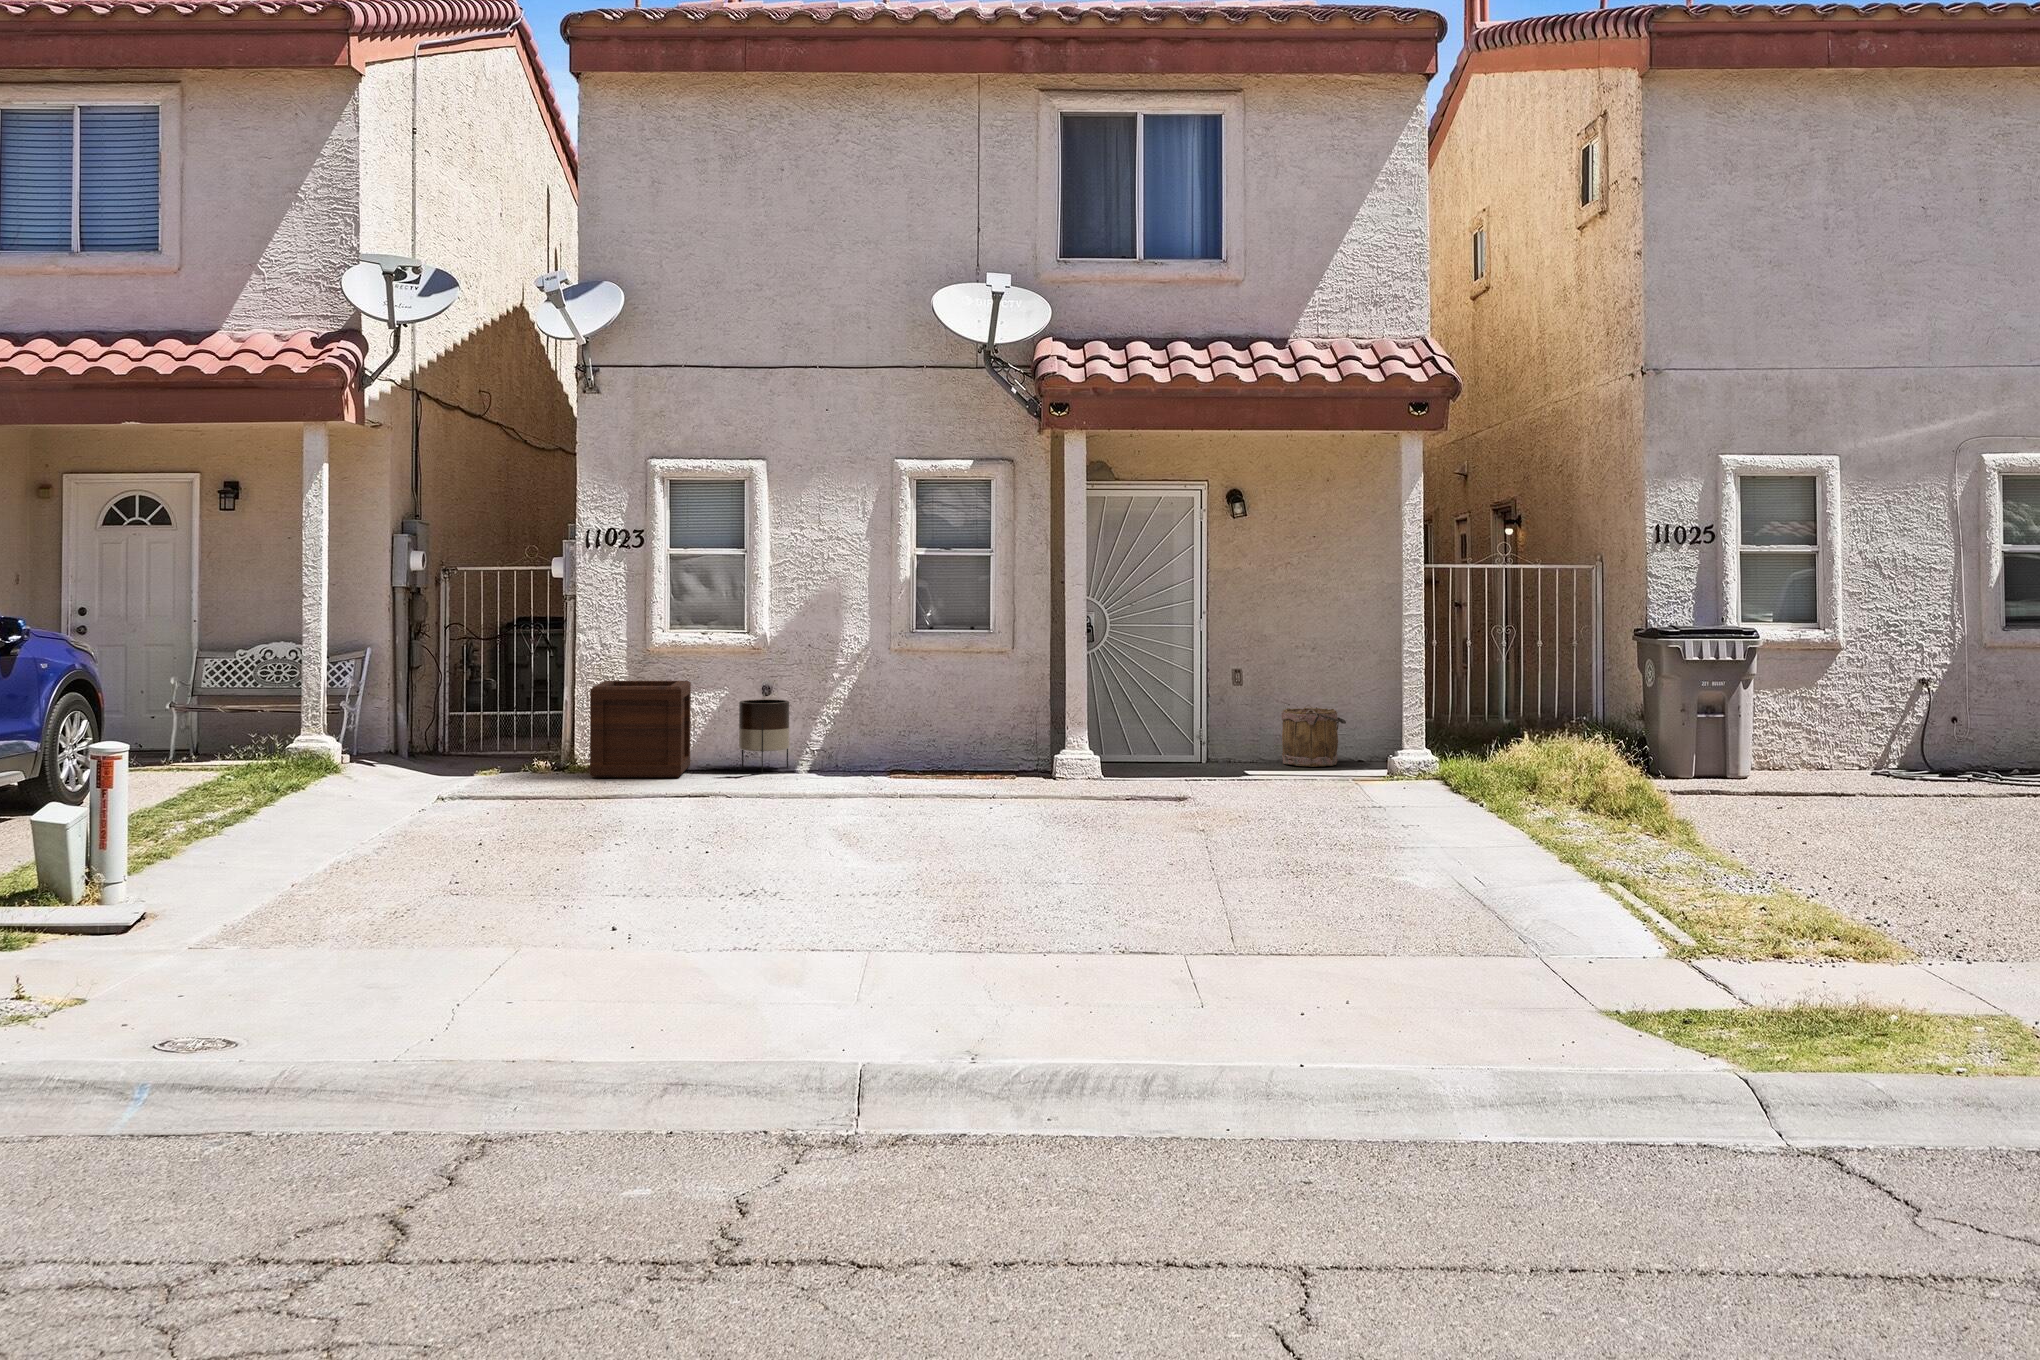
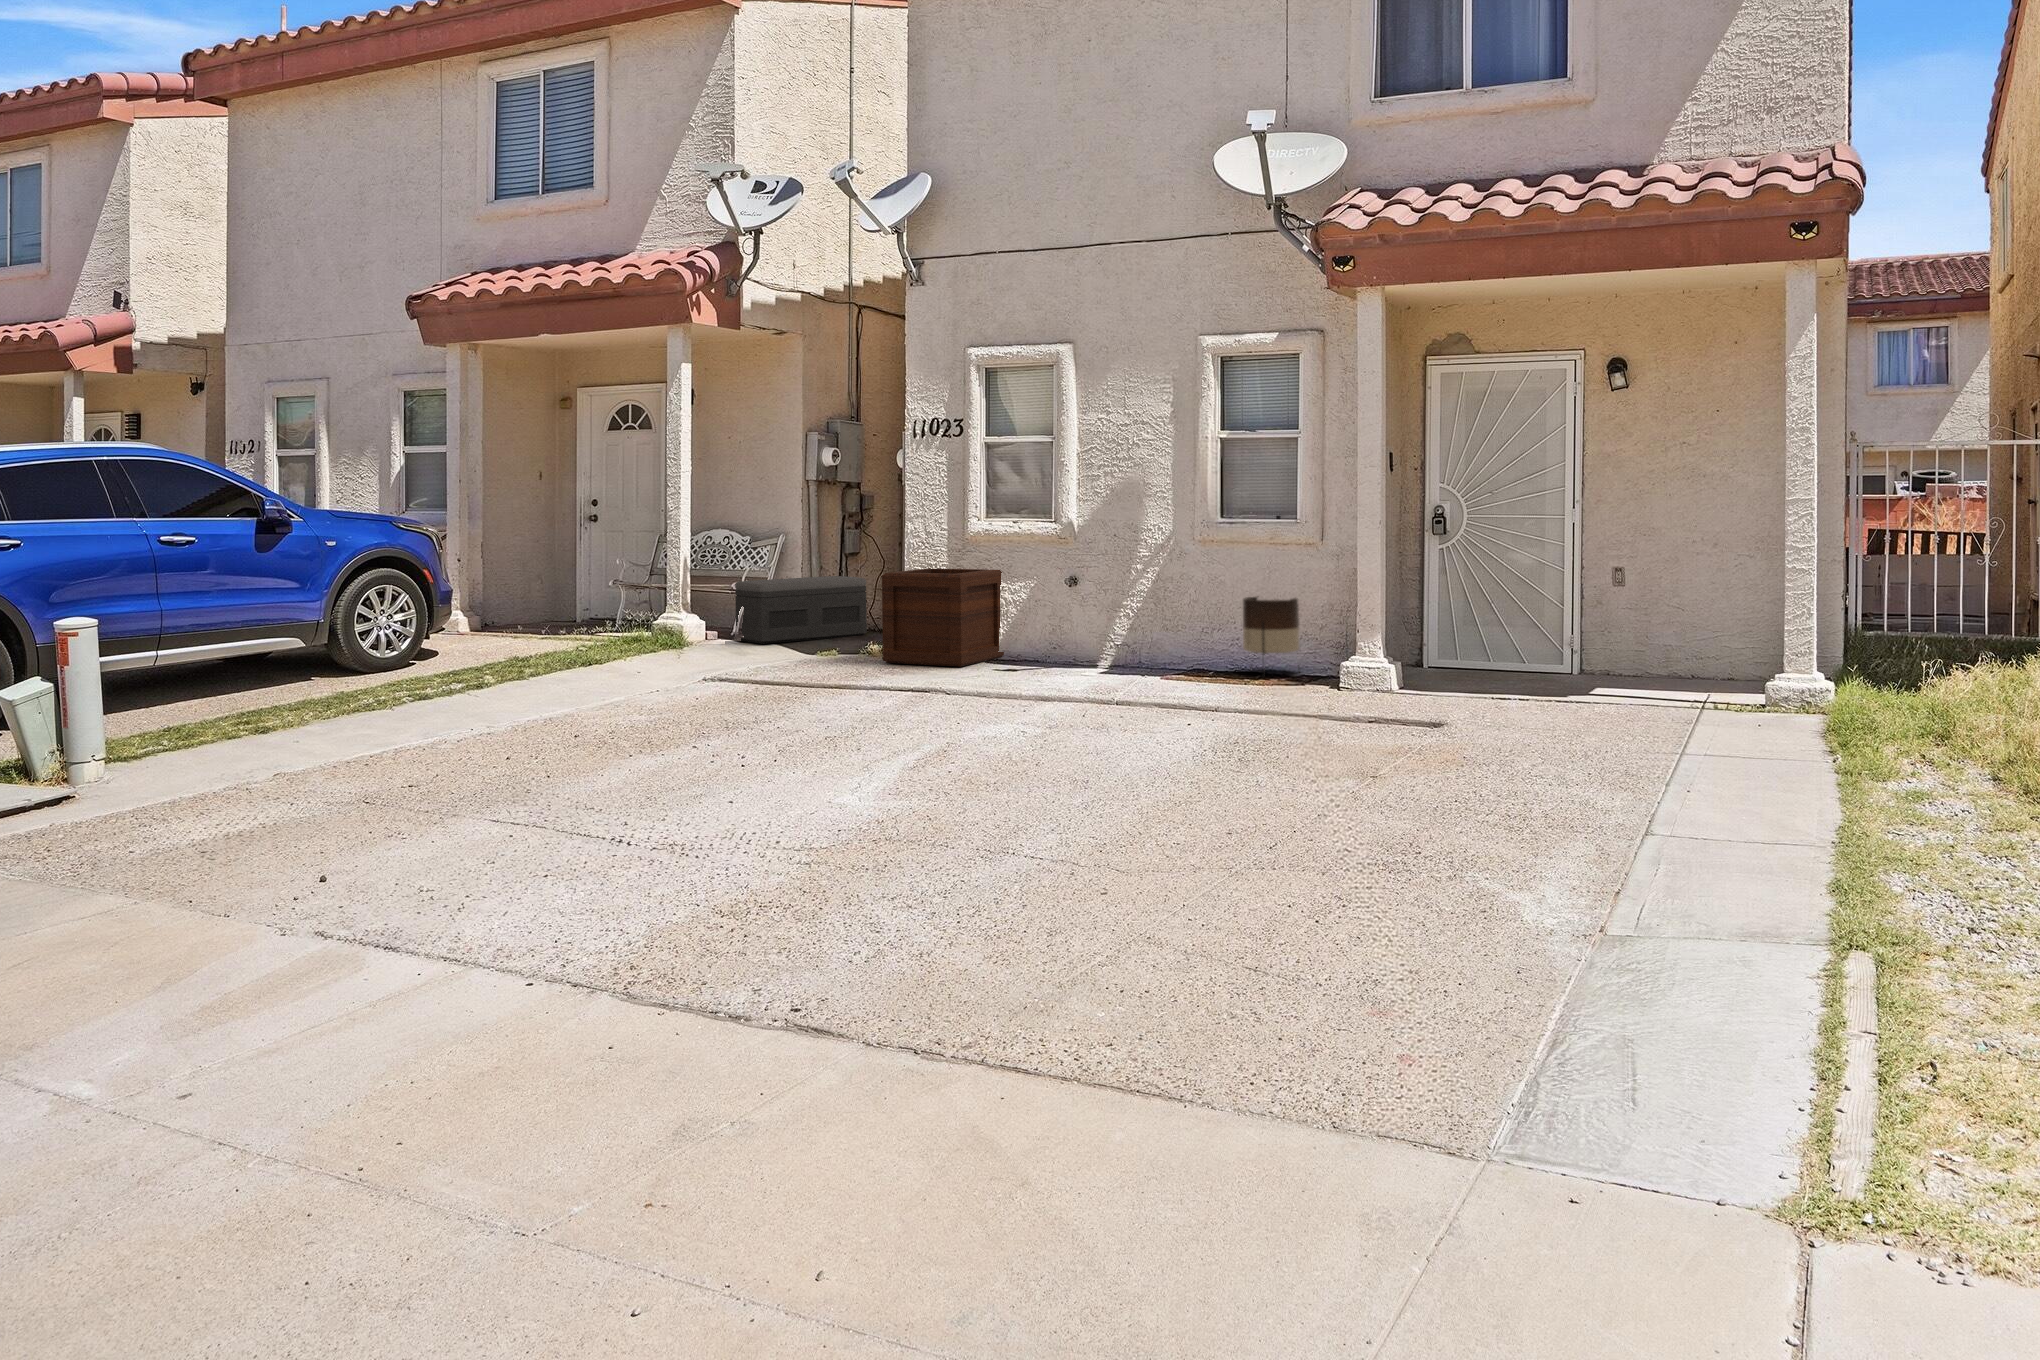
storage bench: none [353,691,479,766] -> present [735,576,867,644]
planter: present [739,699,789,772] -> present [1243,597,1299,670]
bucket: present [1281,705,1346,767] -> none [1648,613,1733,690]

